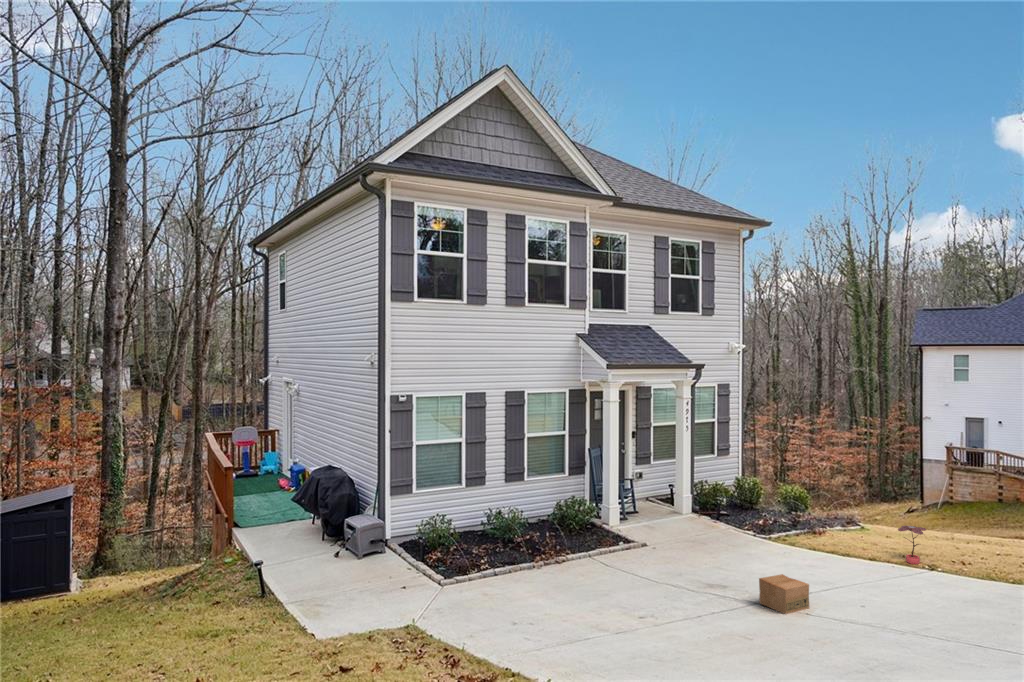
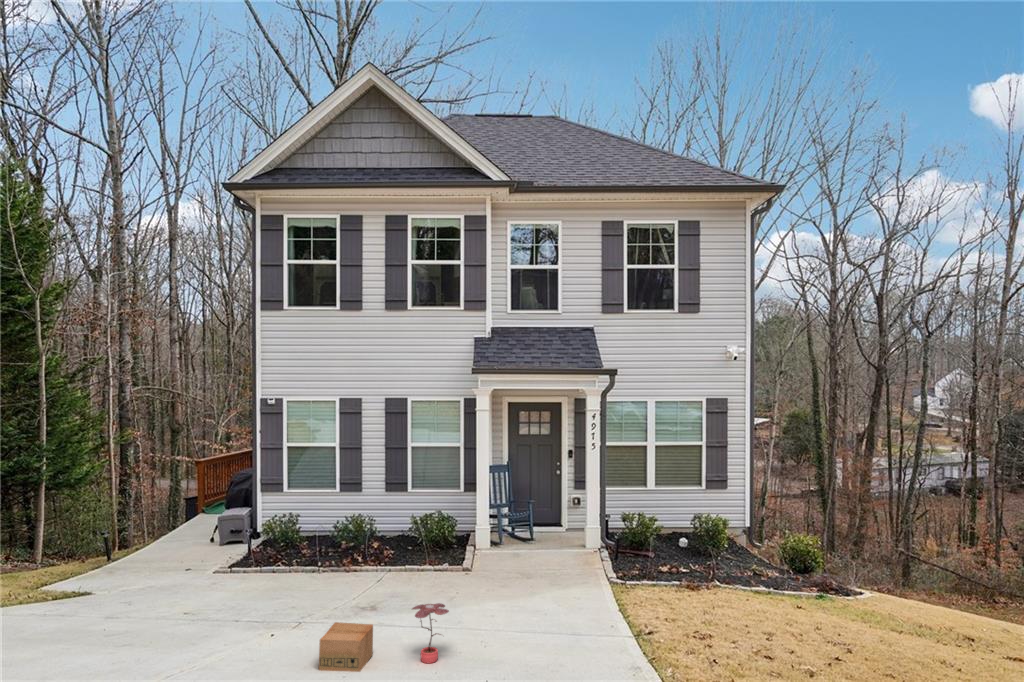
potted plant: present [898,526,926,564] -> present [412,603,449,663]

